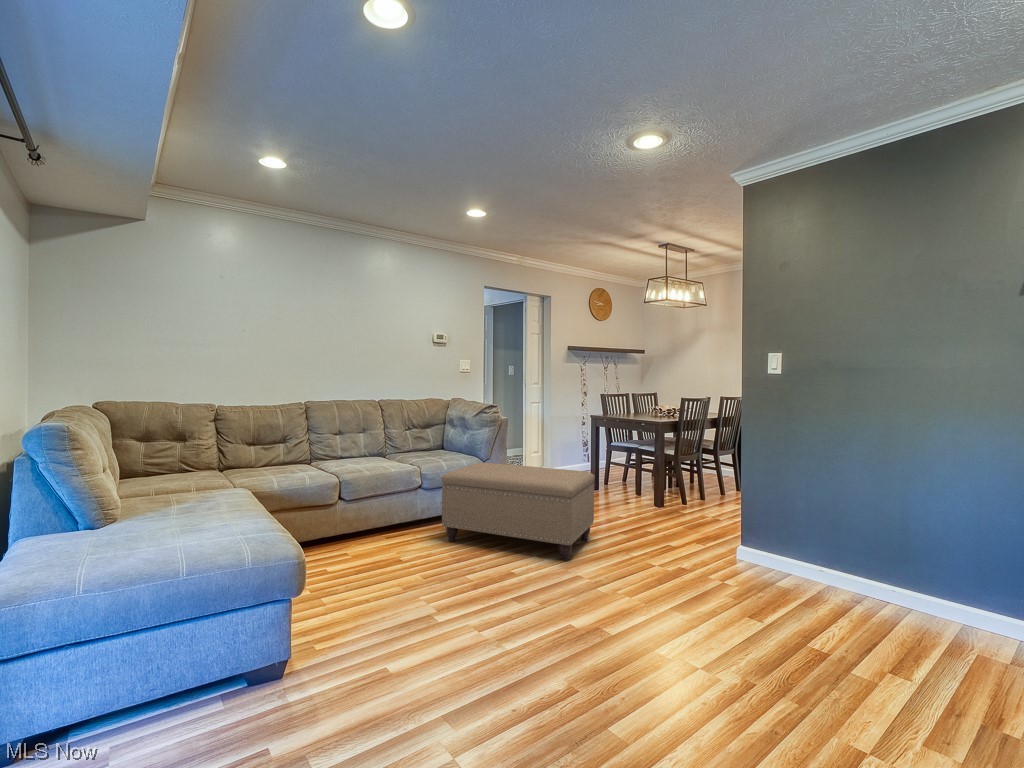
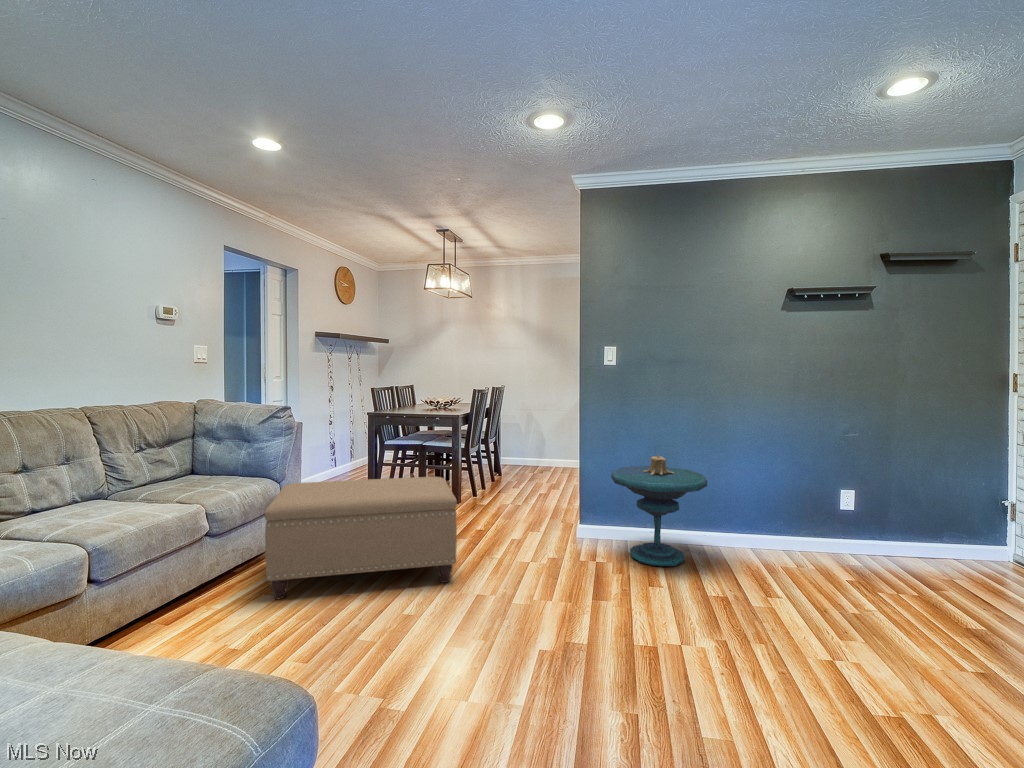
side table: none [745,475,868,608] -> present [611,454,707,566]

